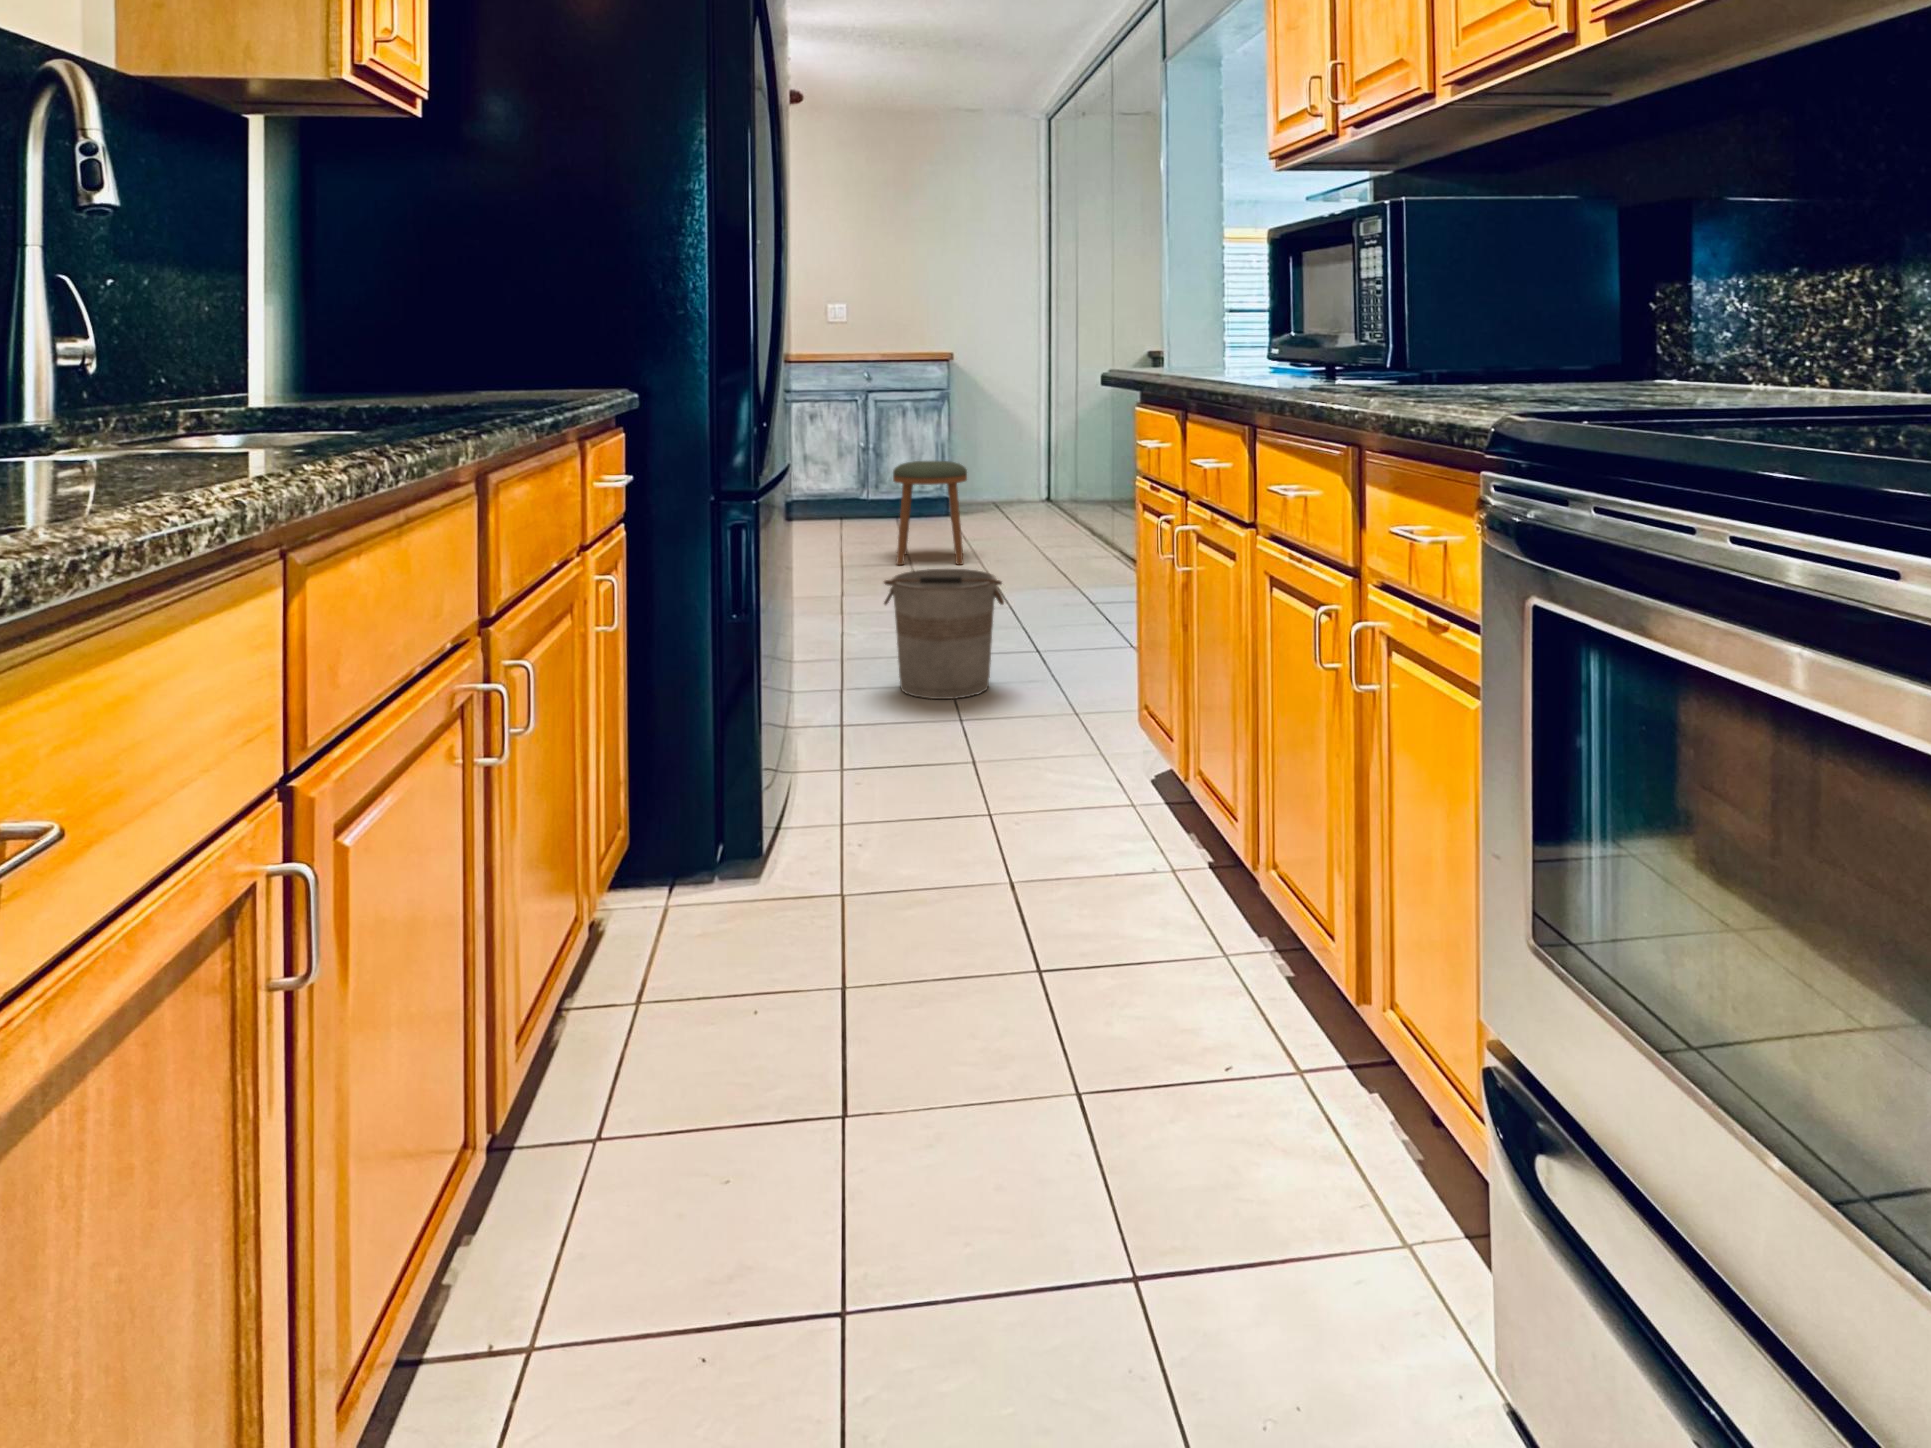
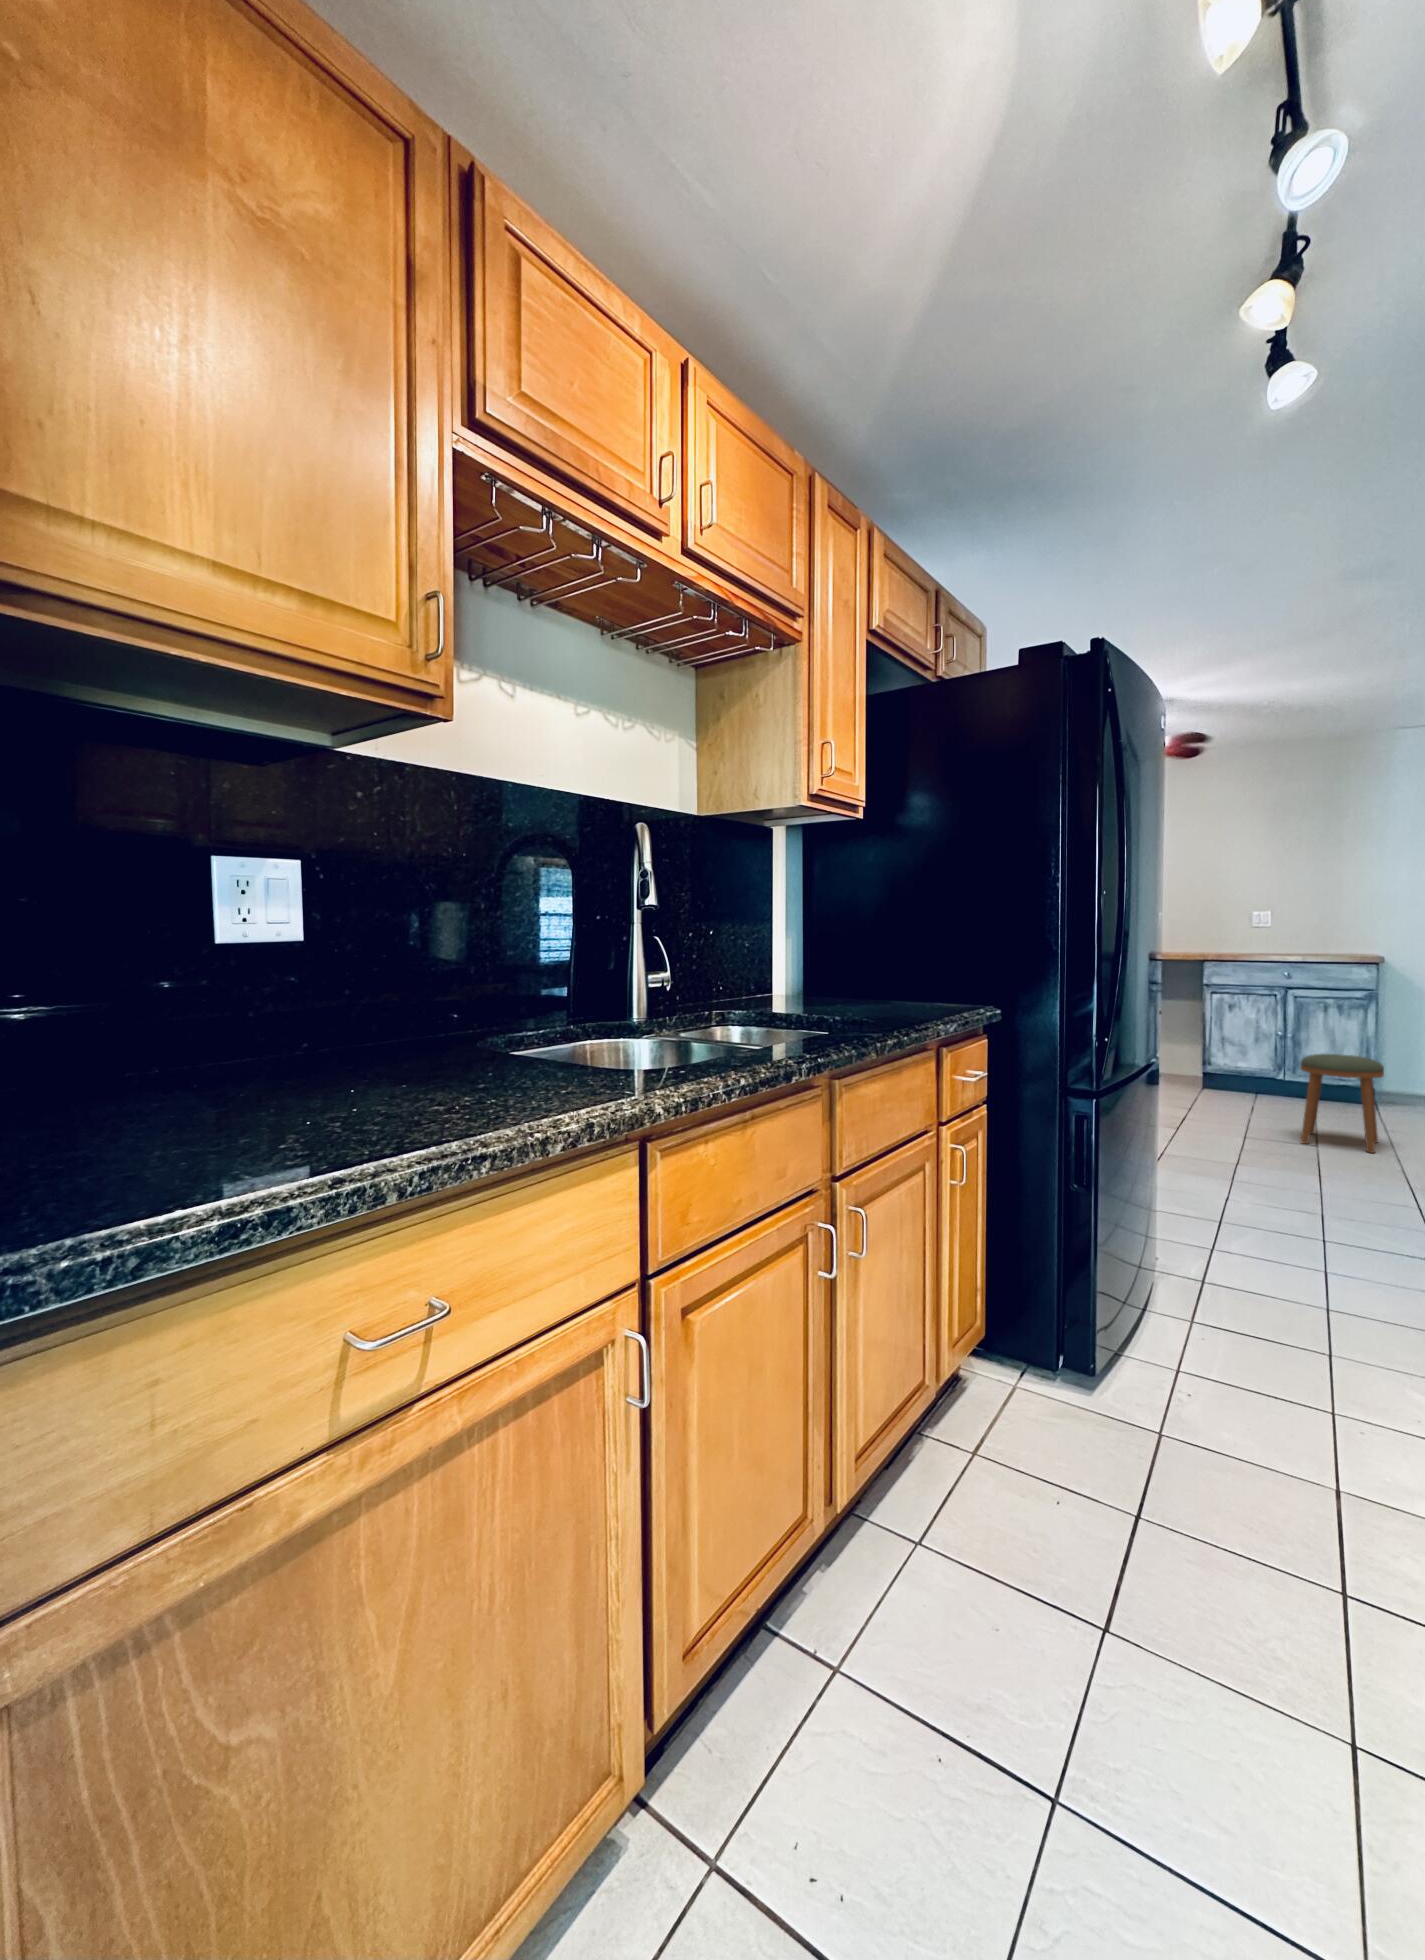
bucket: present [884,569,1004,699] -> none [1253,1162,1389,1288]

